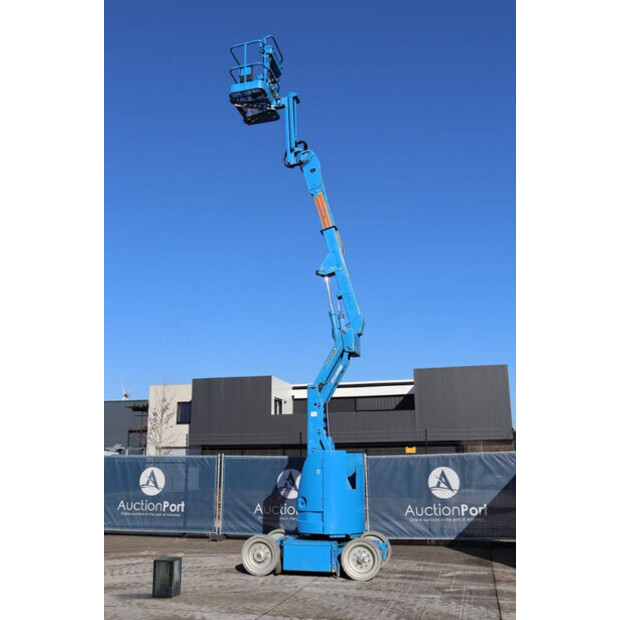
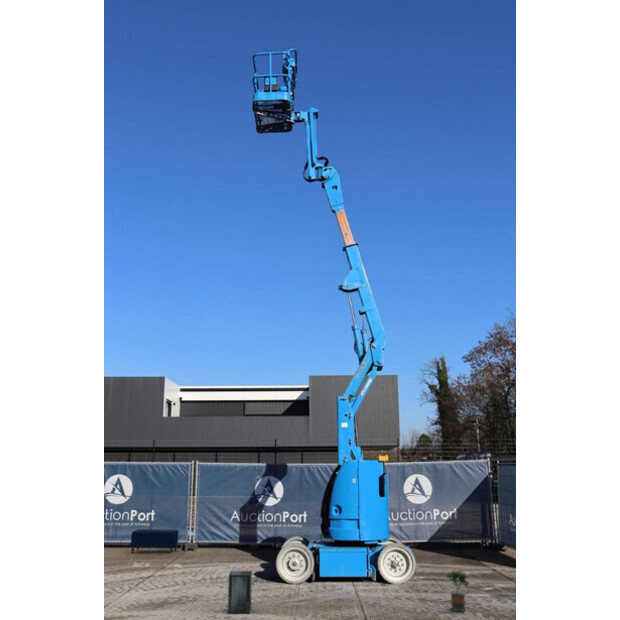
bench: none [160,520,206,544] -> present [131,529,178,553]
potted tree: none [369,565,393,608] -> present [447,572,469,611]

